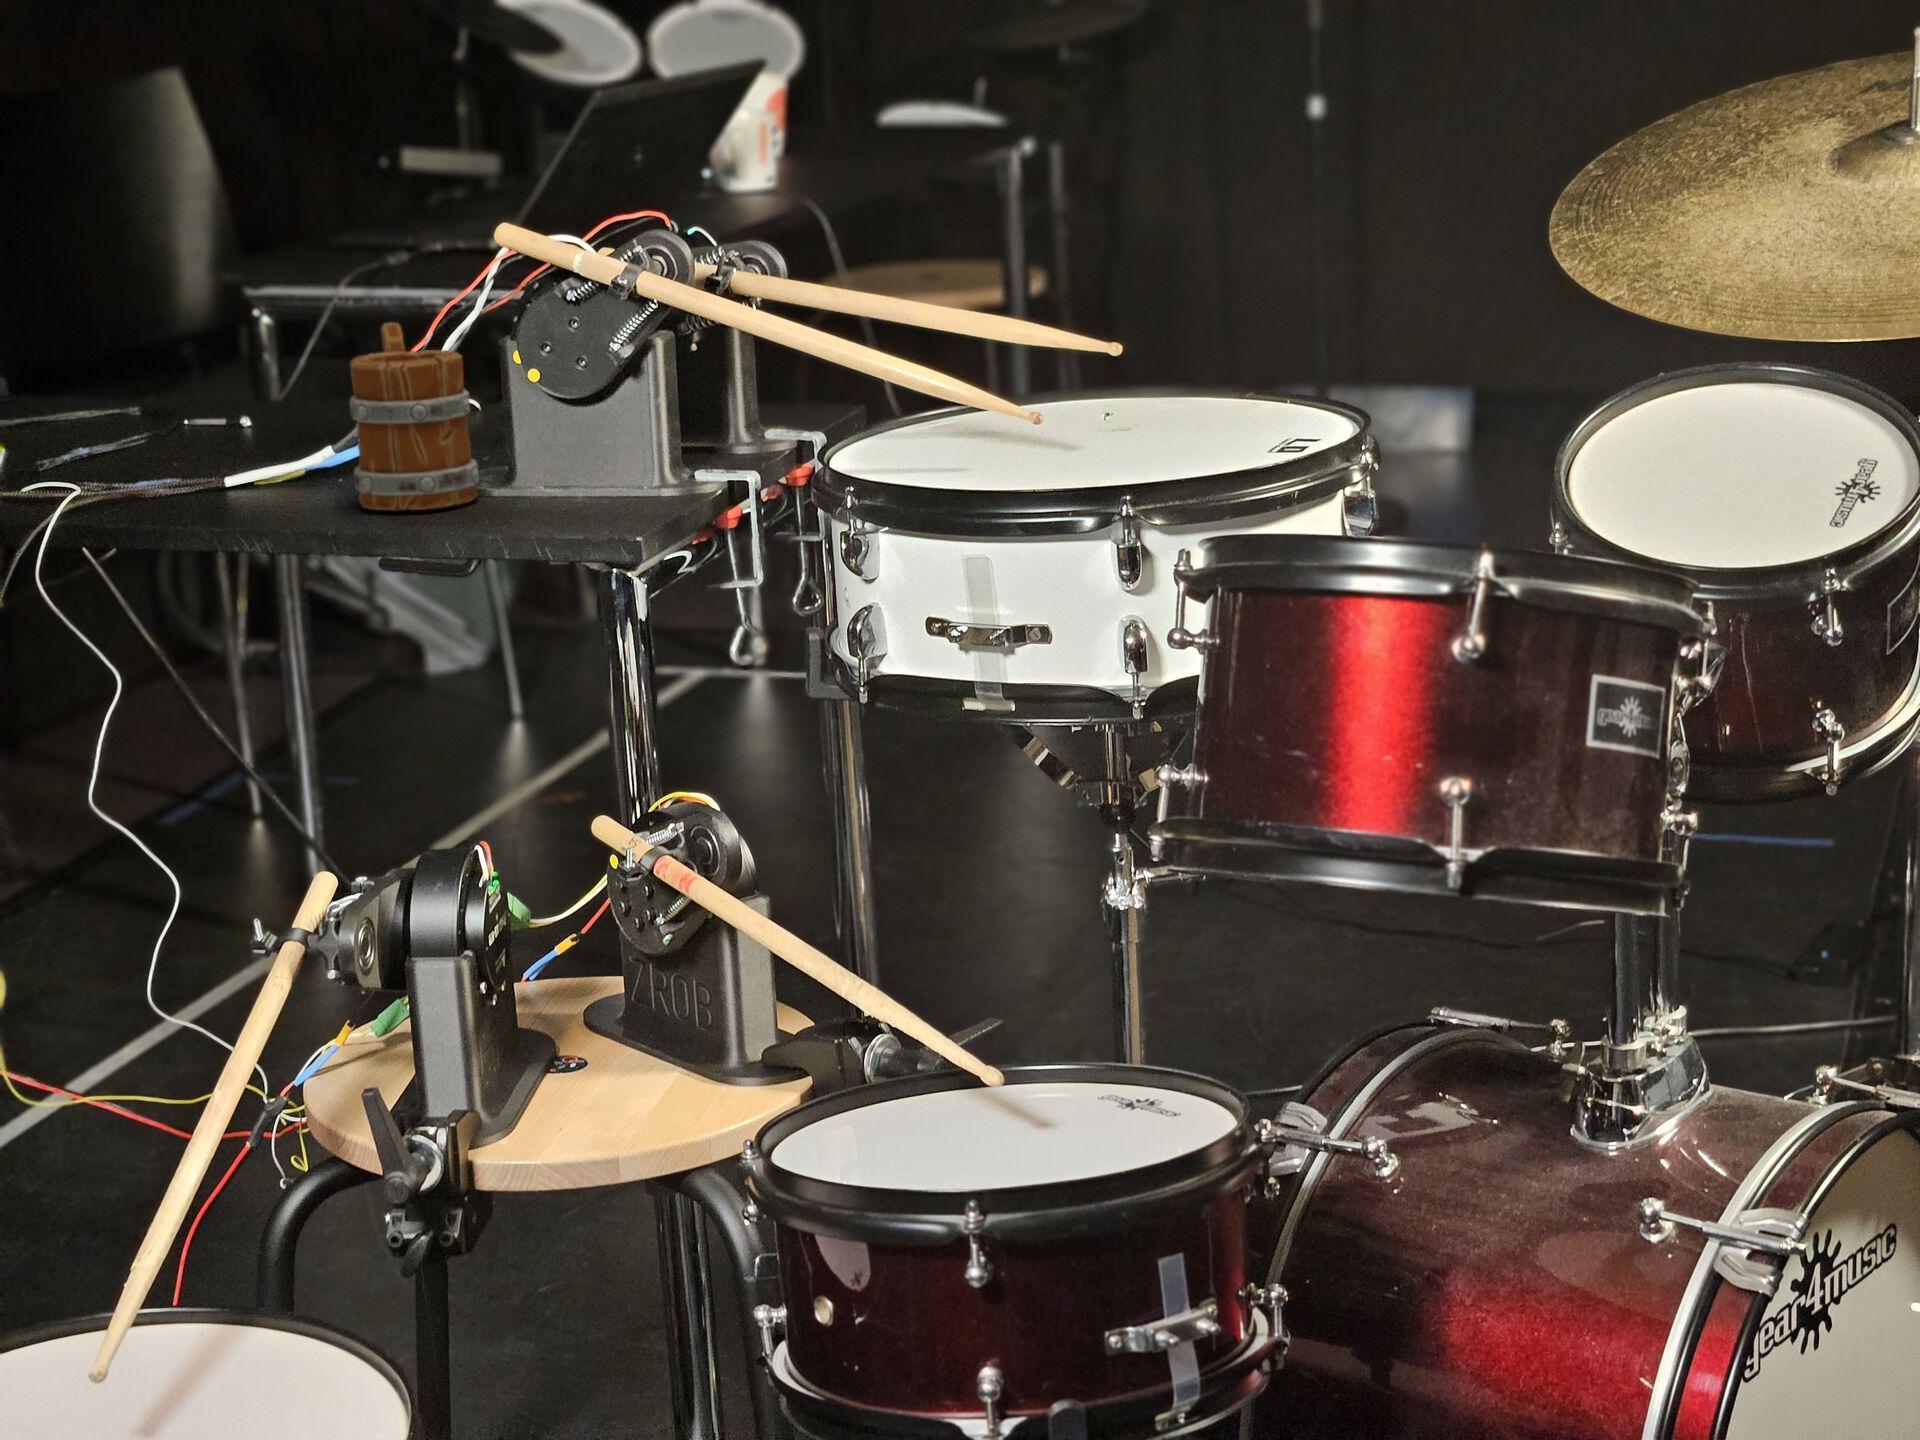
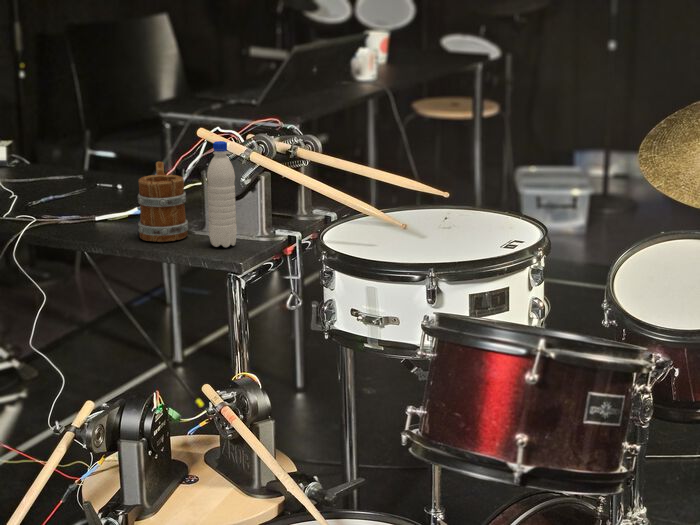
water bottle: none [530,250,608,511] -> present [207,141,237,247]

